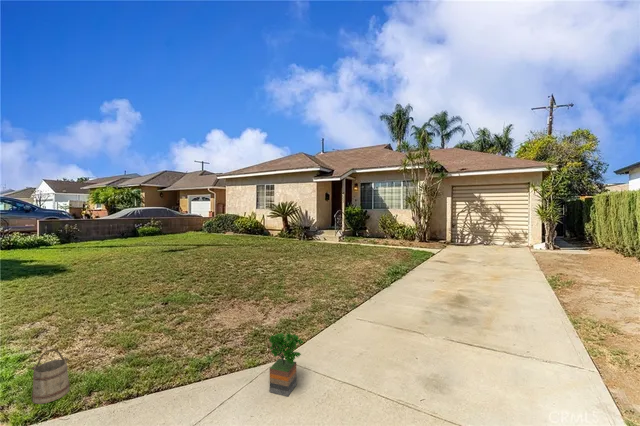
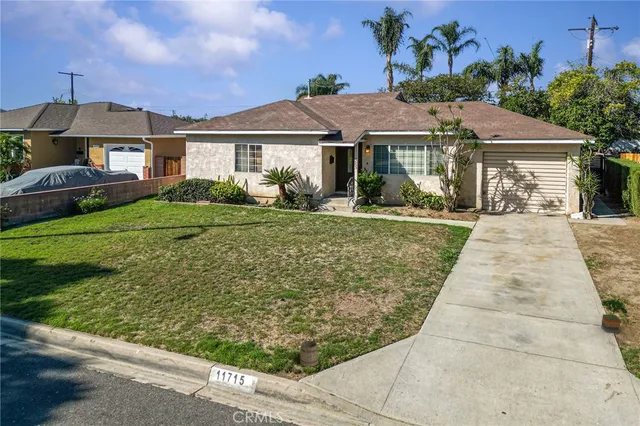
potted tree: present [269,333,303,397] -> present [601,299,627,333]

